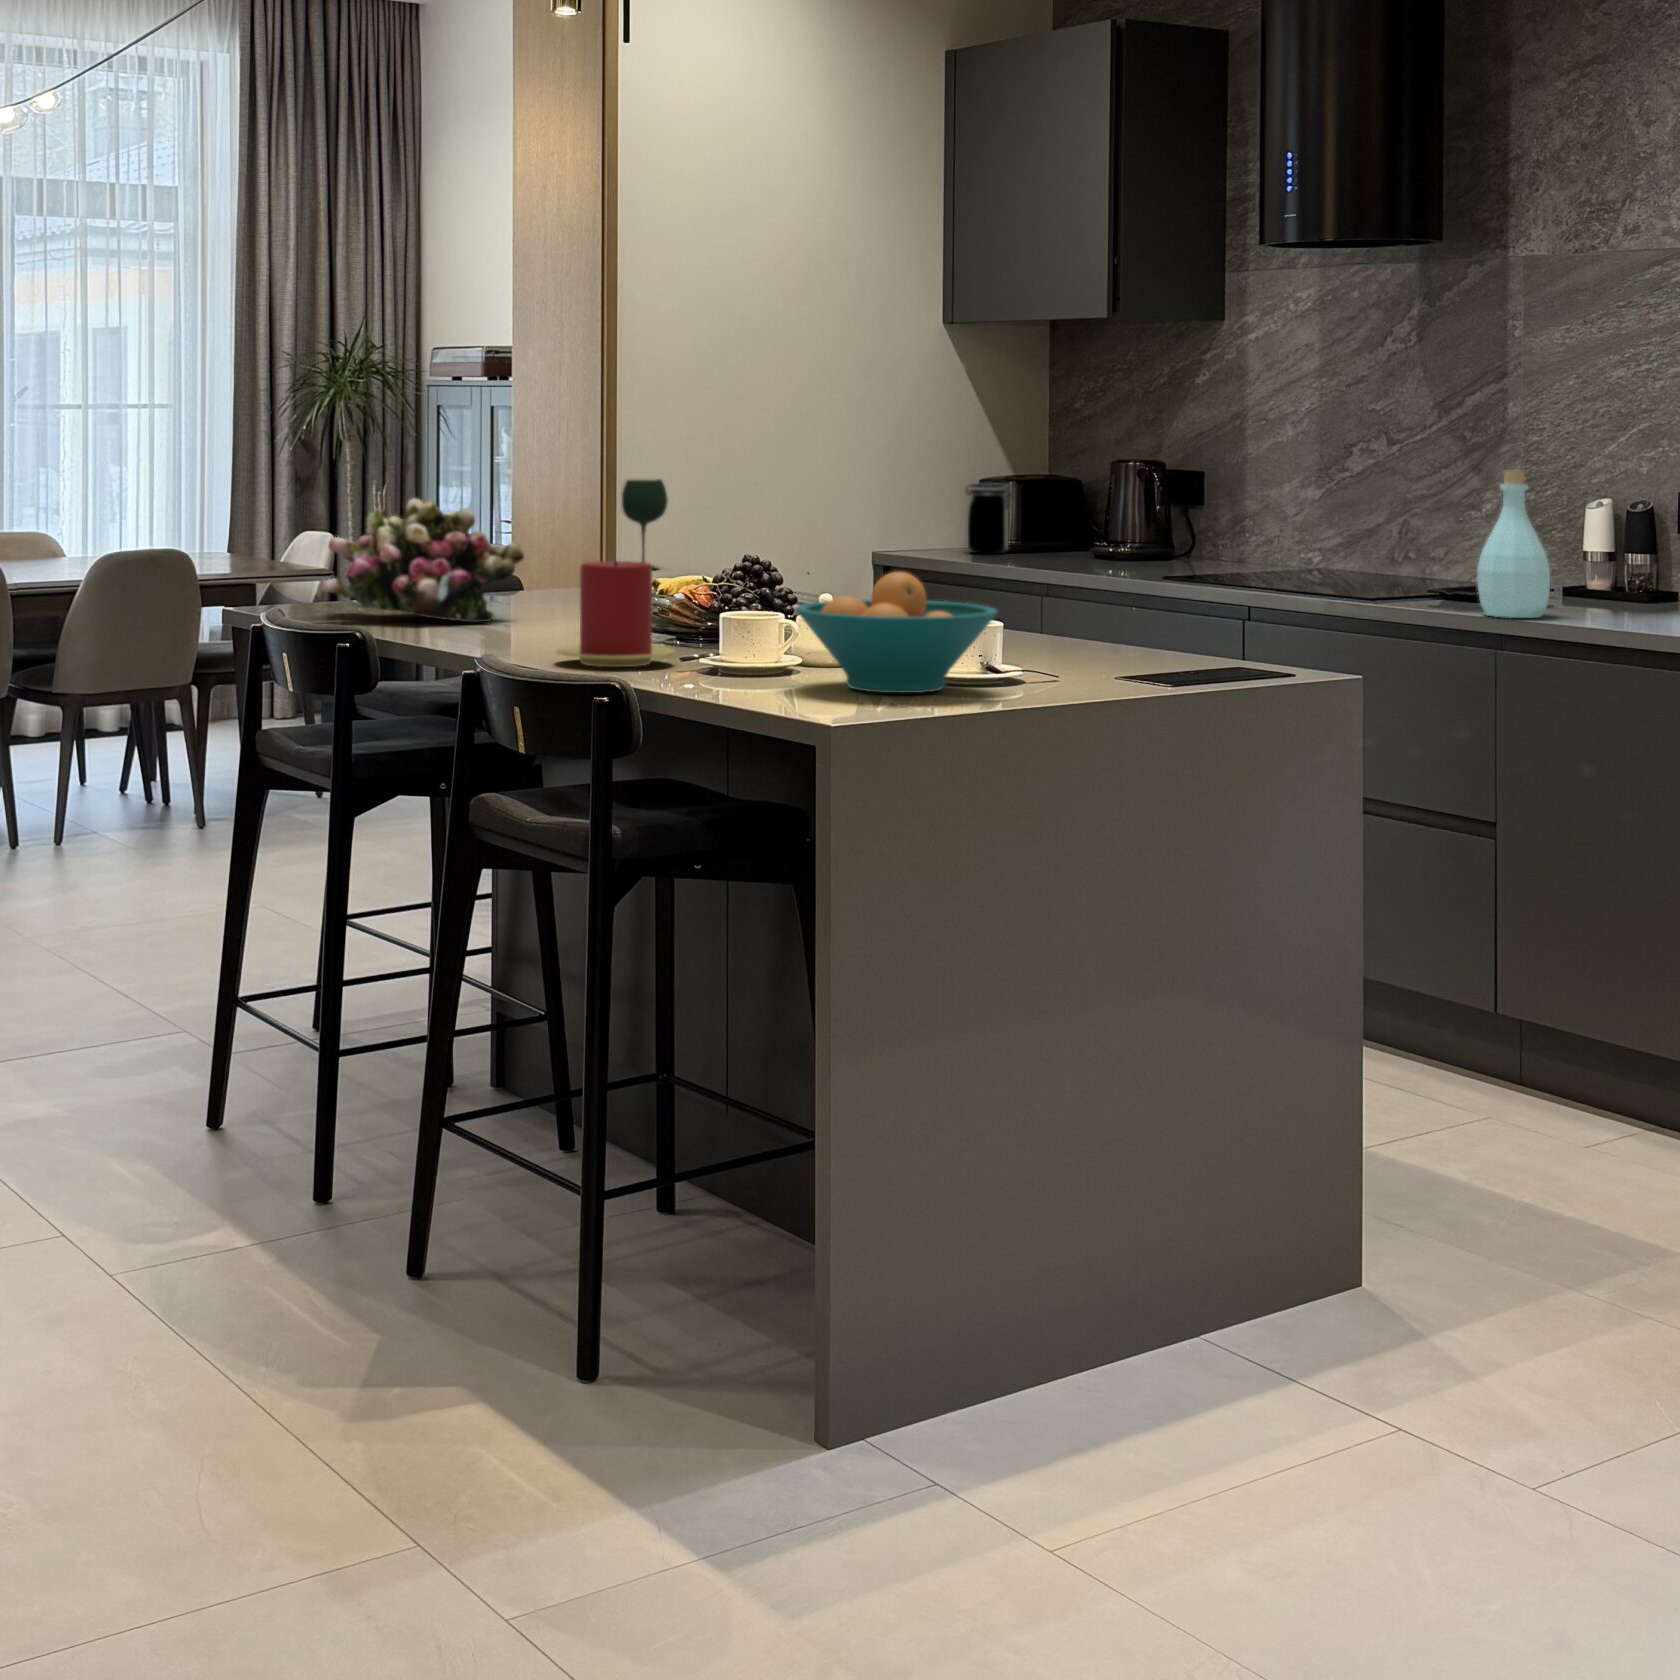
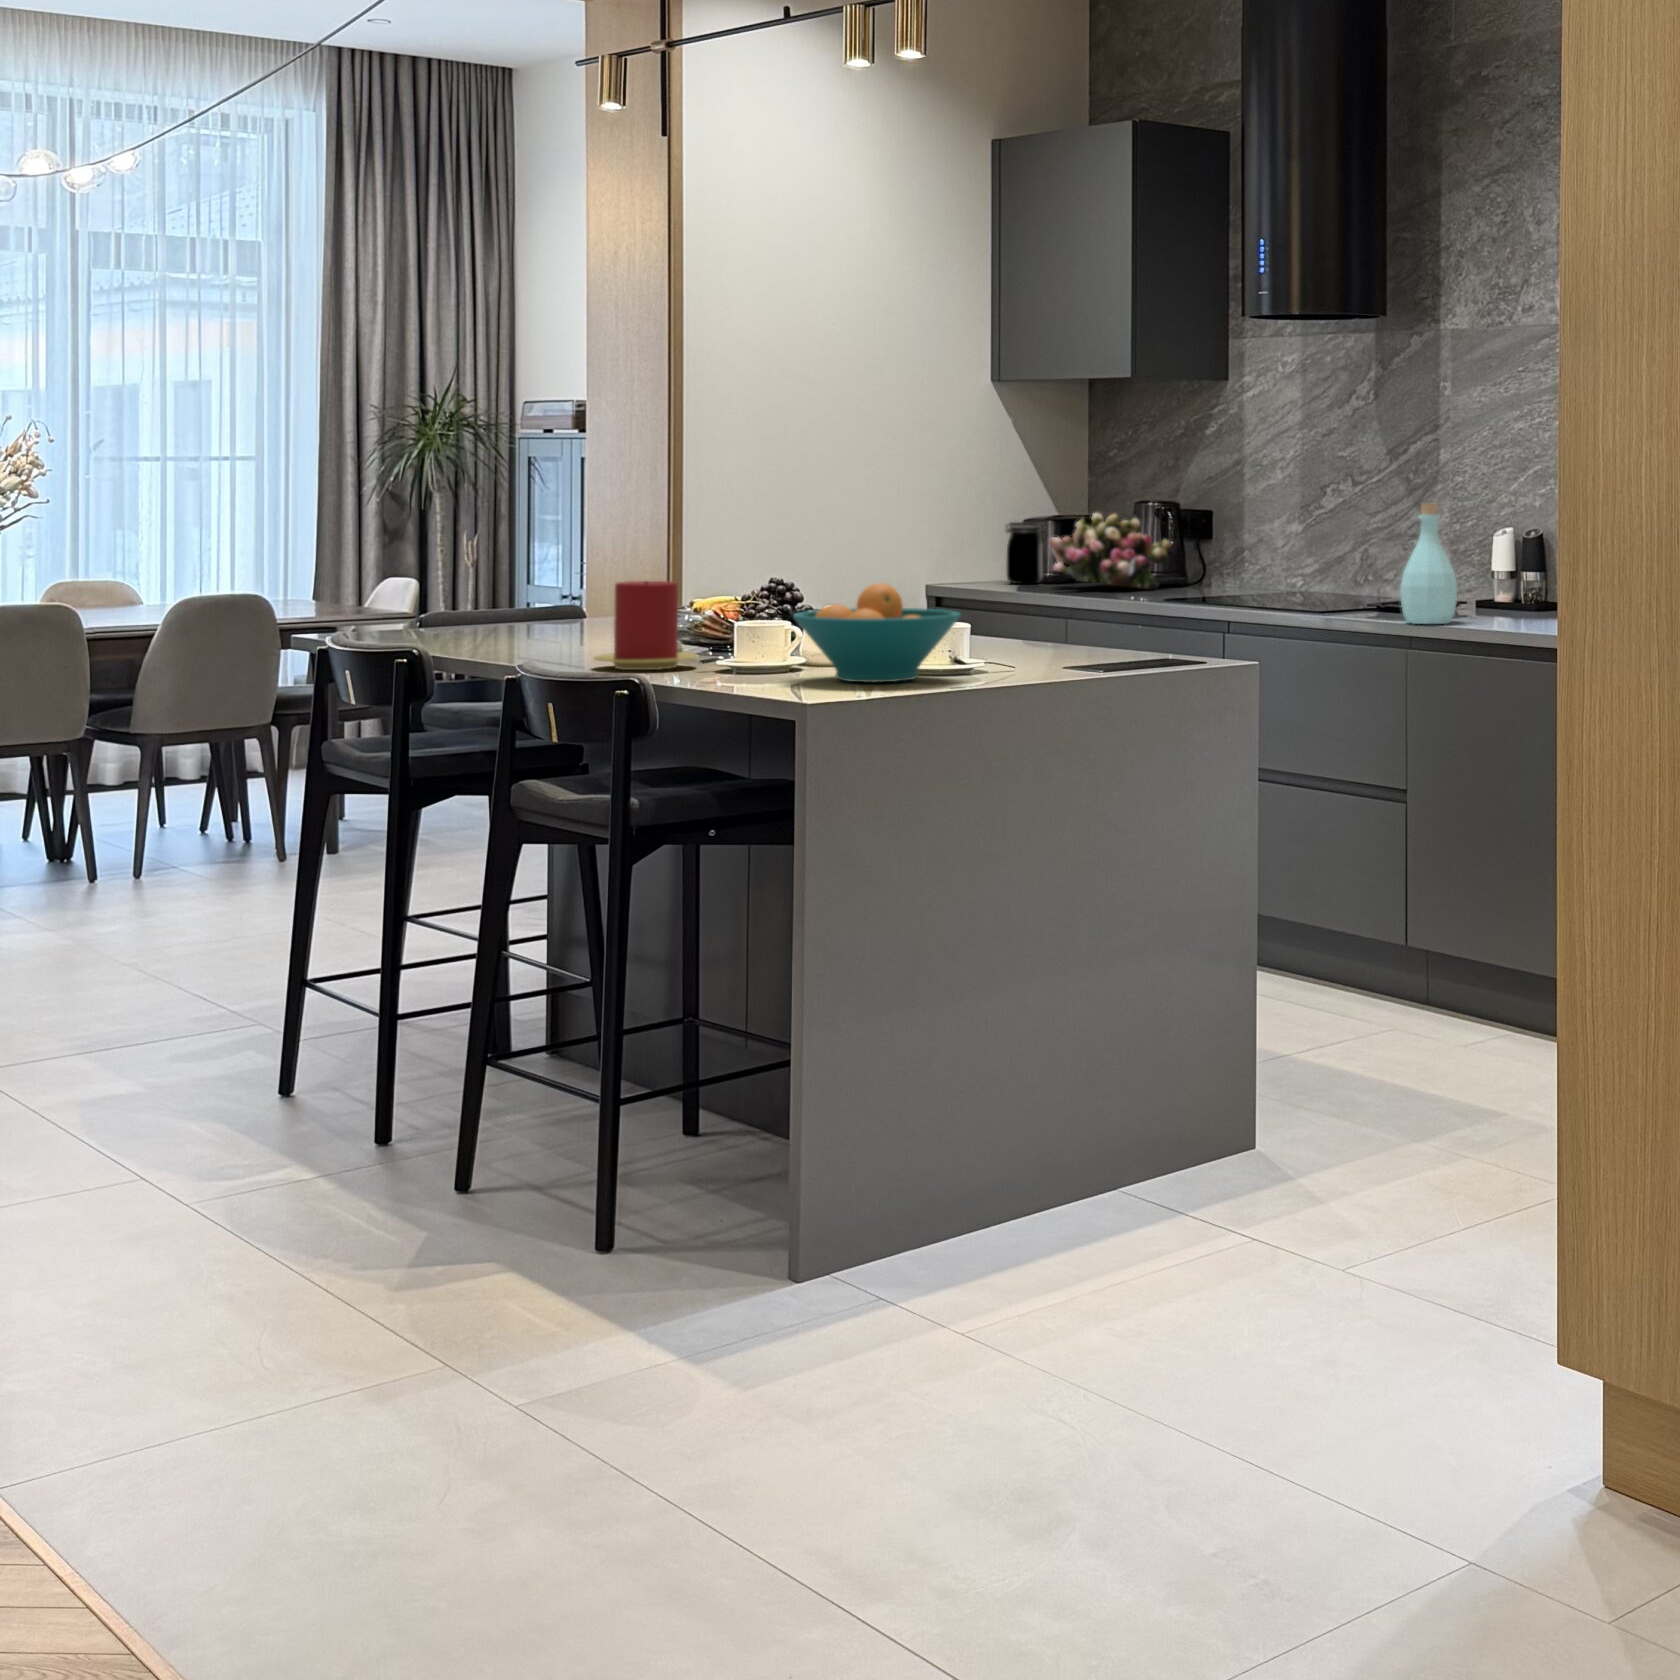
wine glass: present [622,479,668,569] -> none [685,519,730,601]
flower arrangement: present [321,499,524,623] -> present [1050,513,1172,589]

